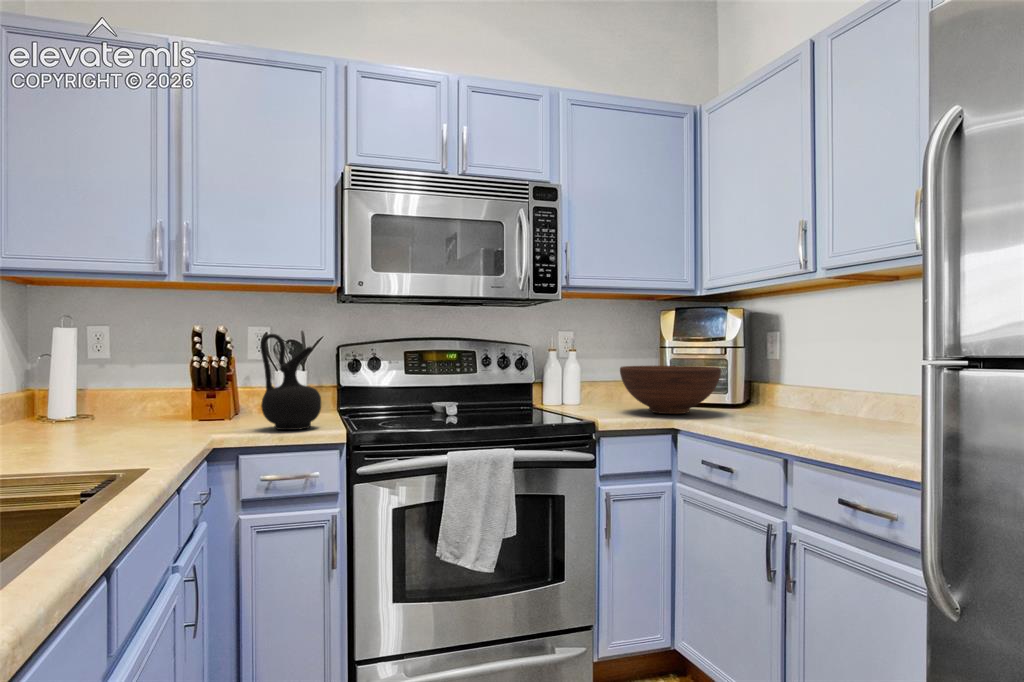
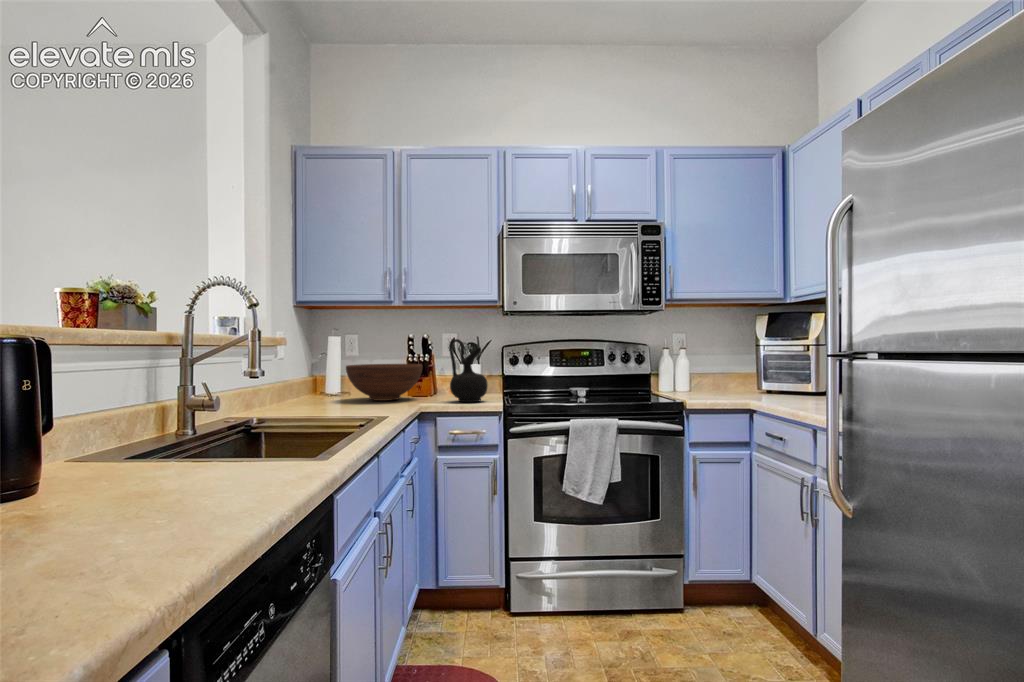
fruit bowl: present [620,366,721,414] -> present [346,364,422,401]

